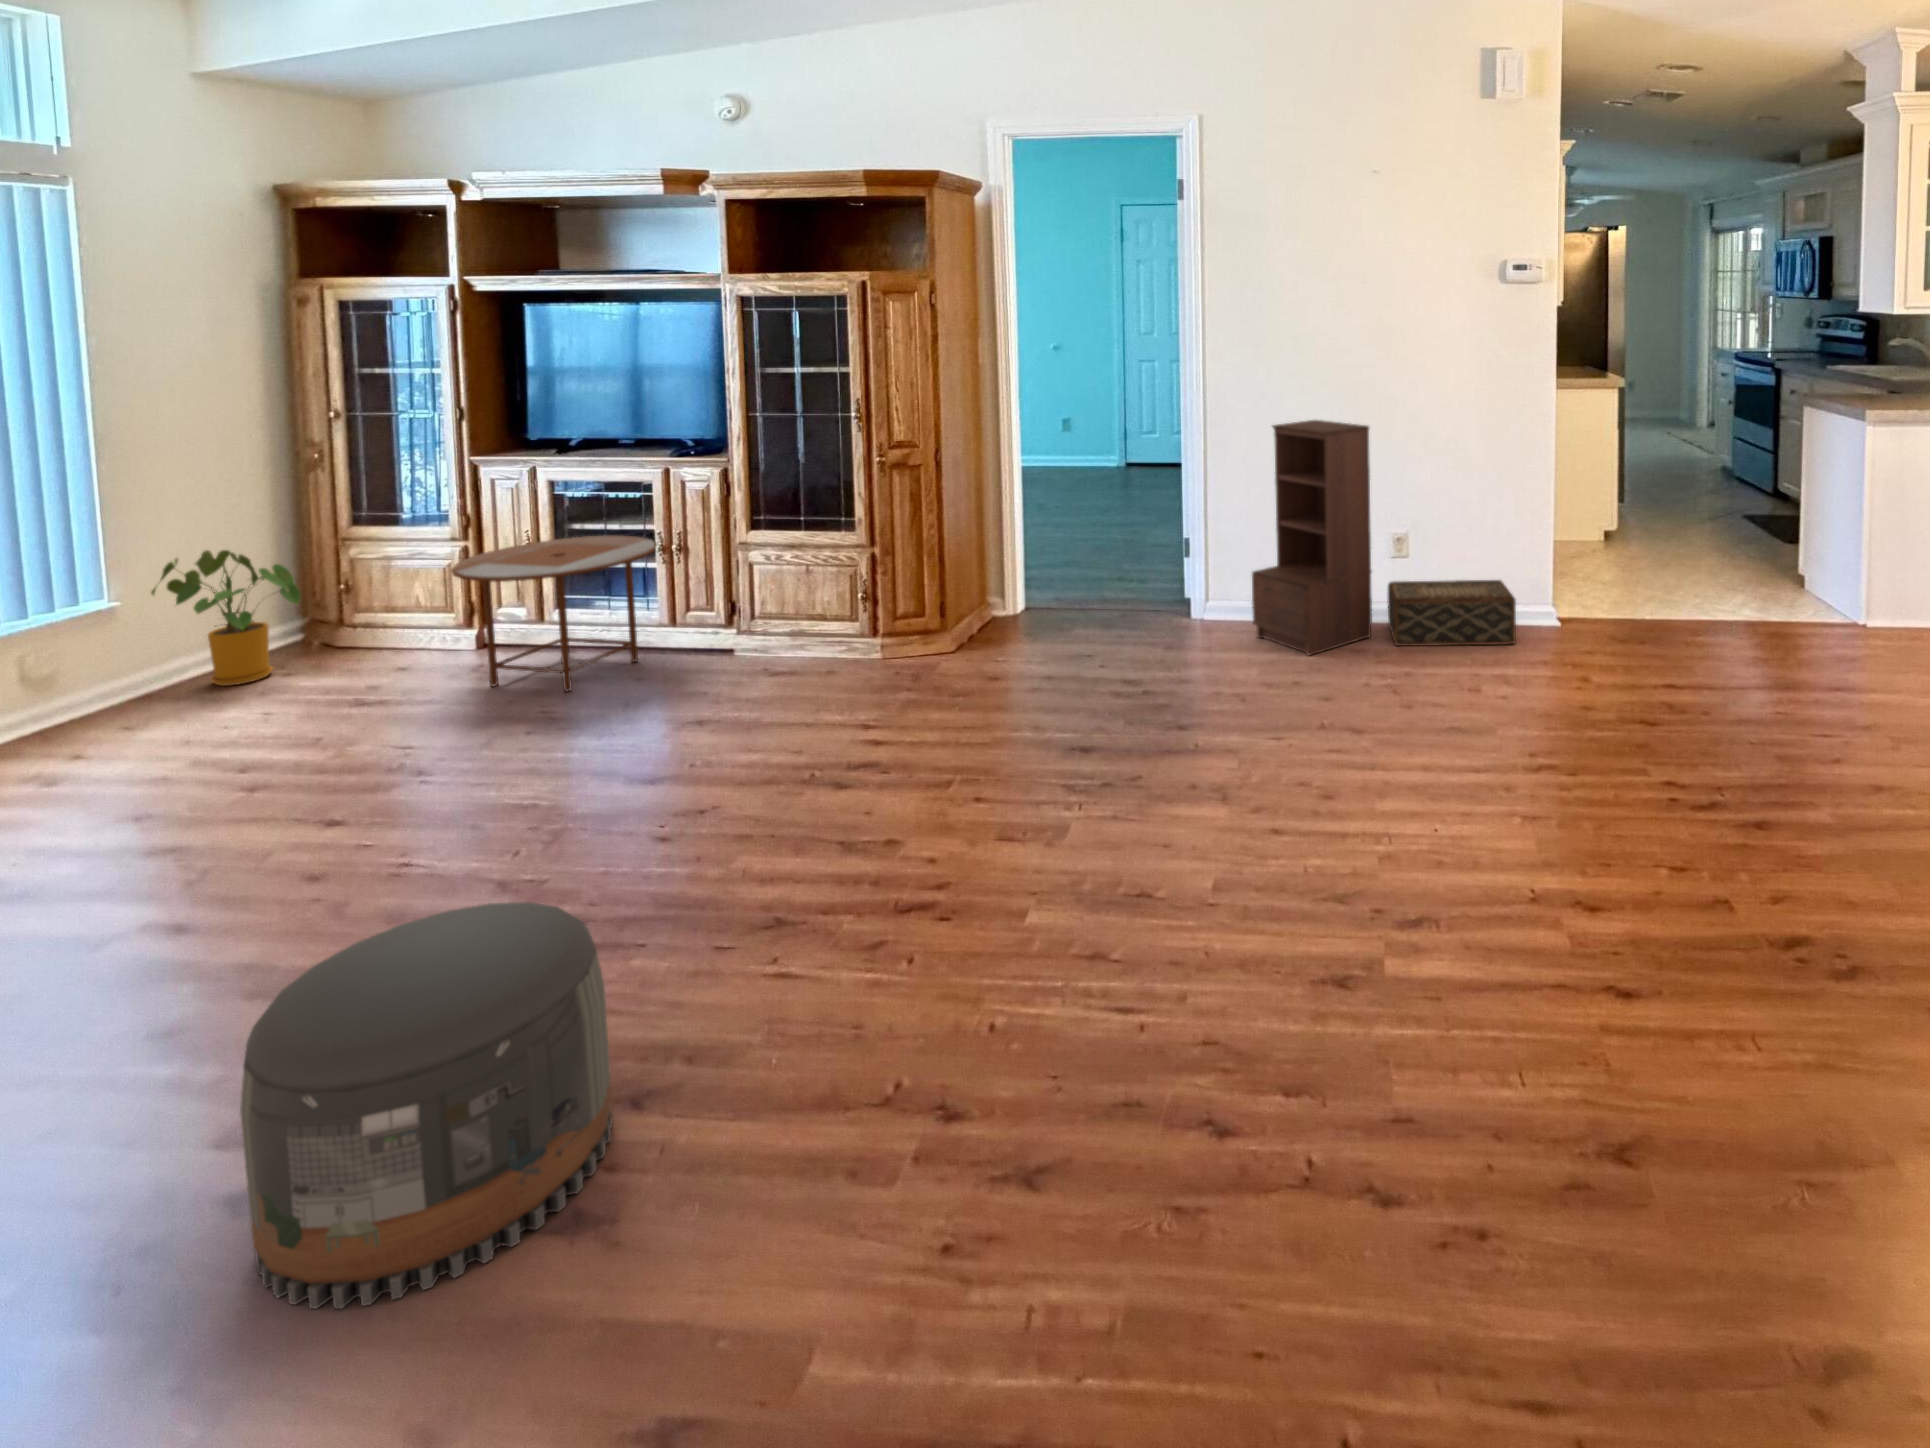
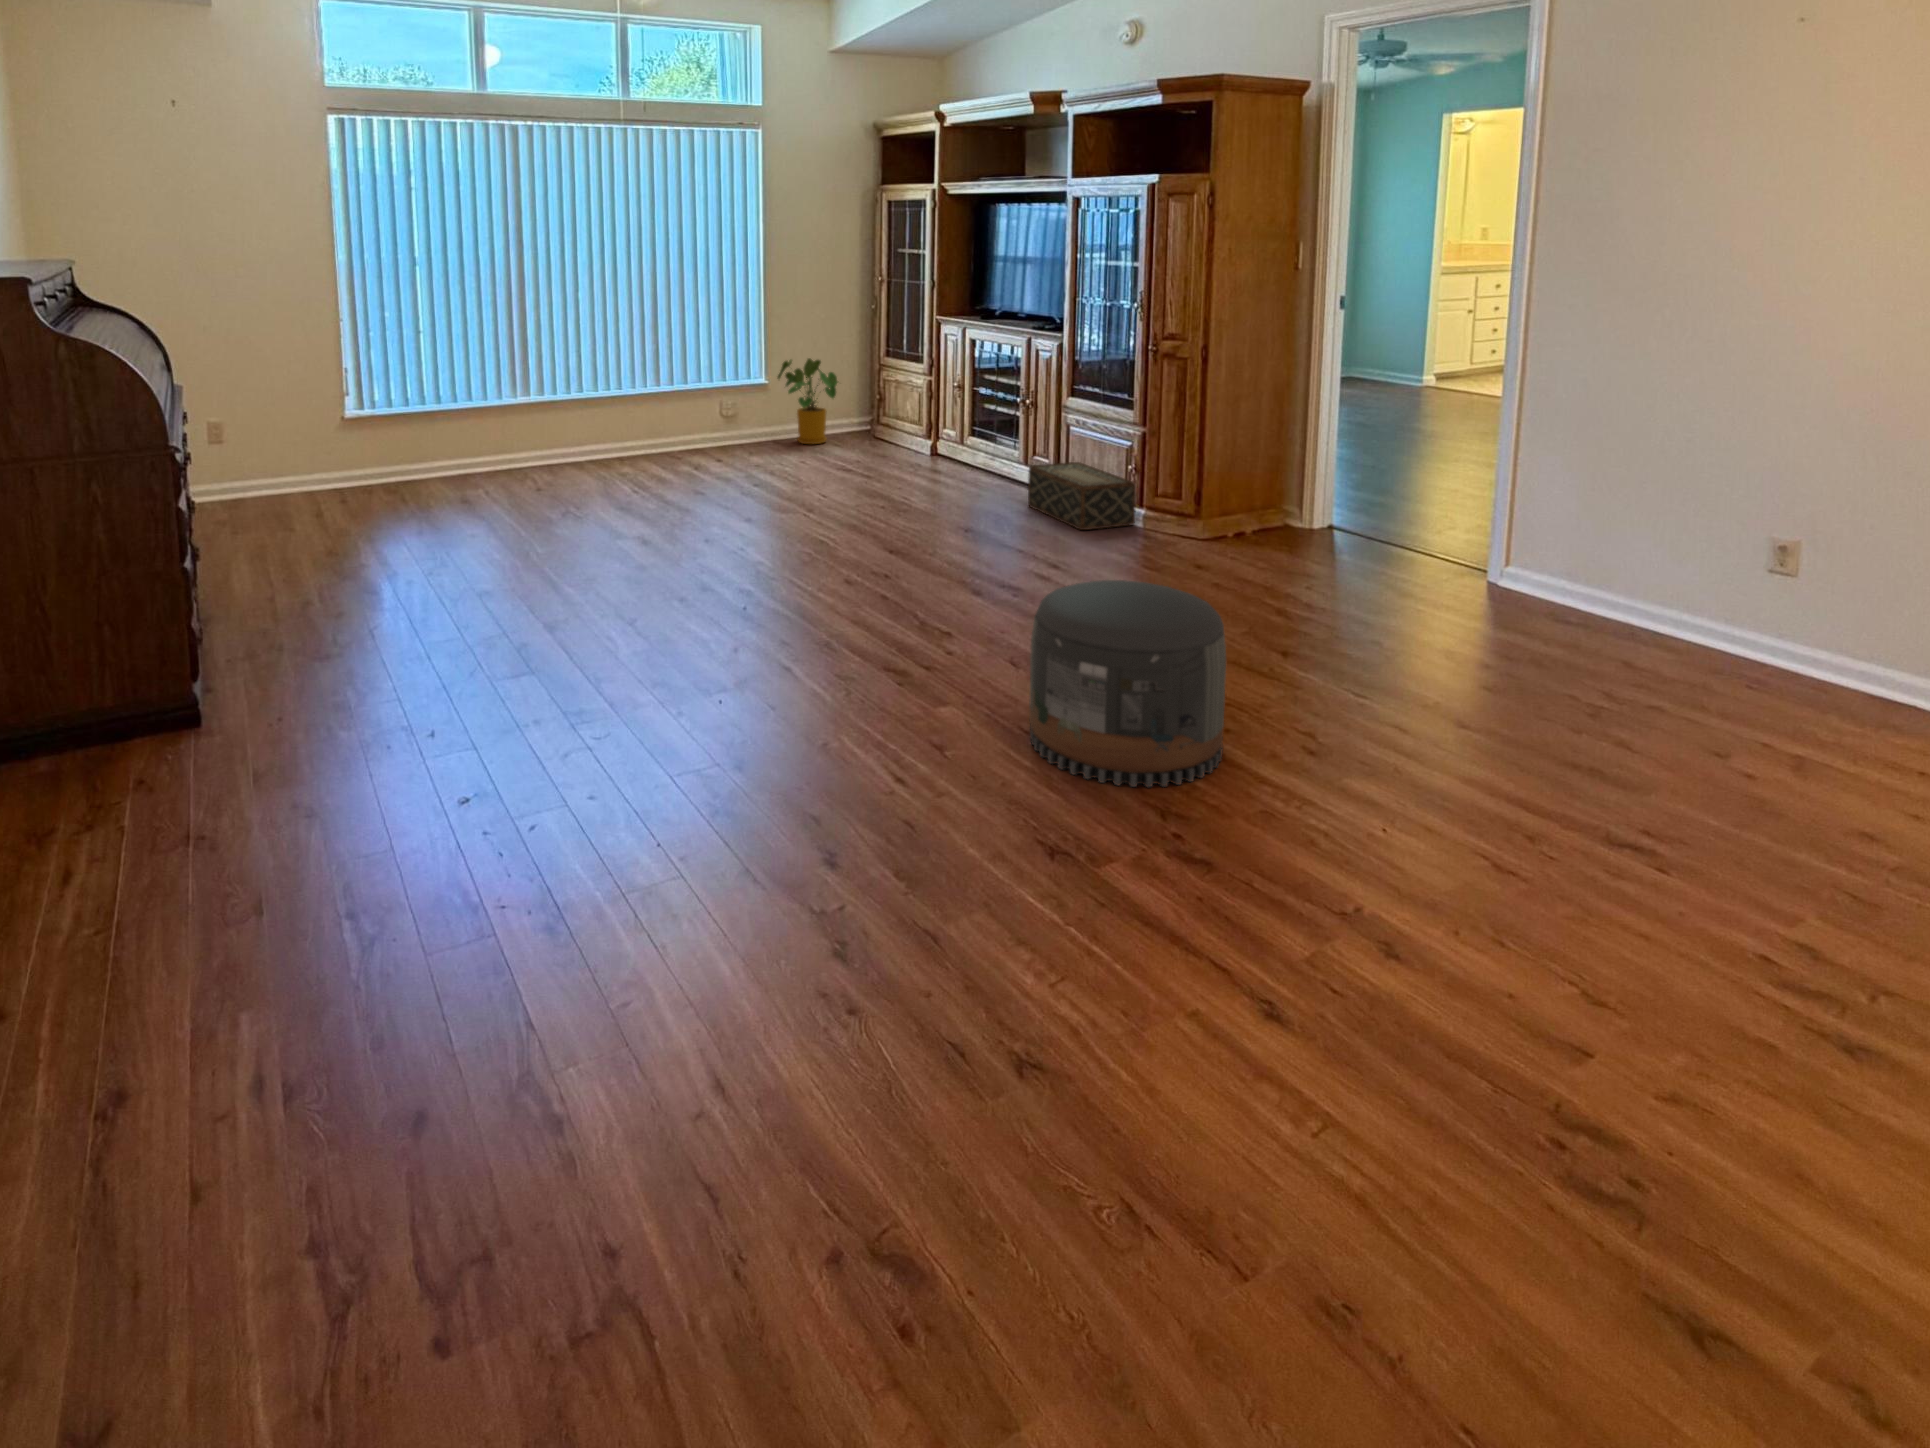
bookshelf: present [1252,420,1372,655] -> none [1500,362,1682,653]
side table: present [451,536,657,692] -> none [880,382,1013,490]
woven basket: present [1388,580,1516,646] -> present [1028,462,1136,530]
pouf: present [240,902,612,1309] -> present [1029,580,1226,787]

